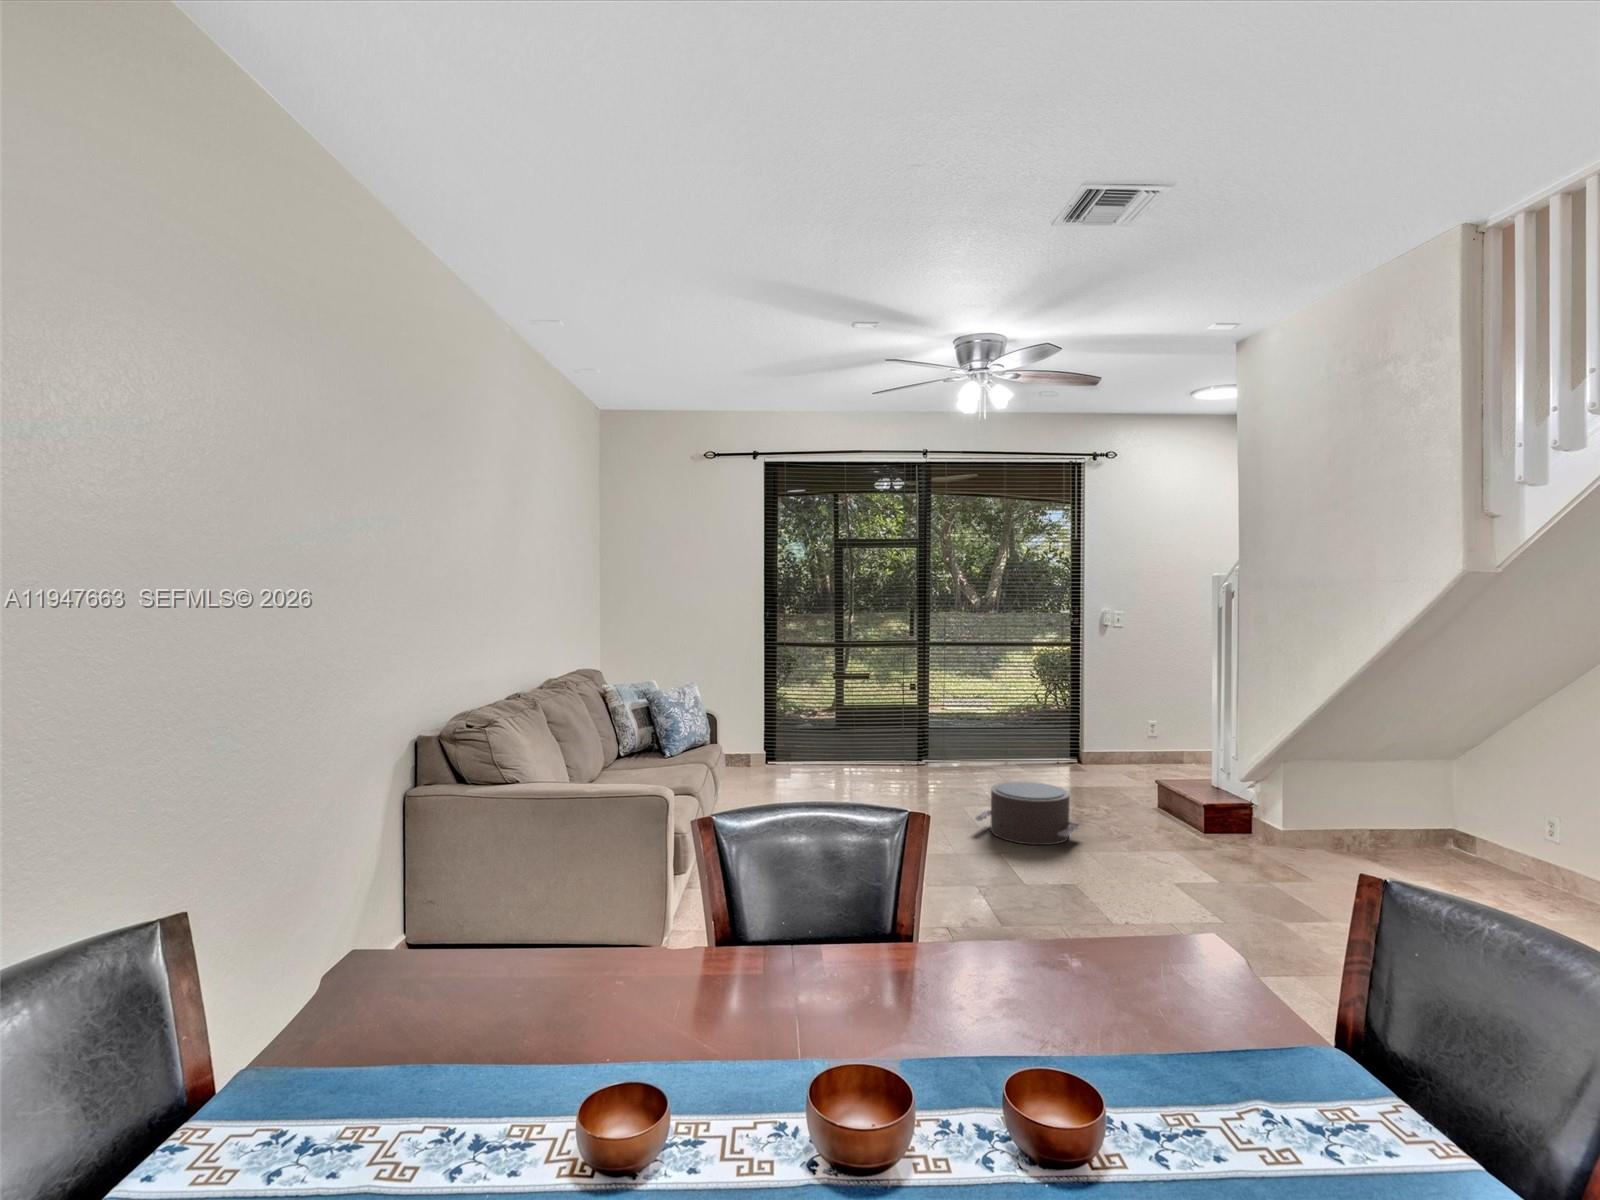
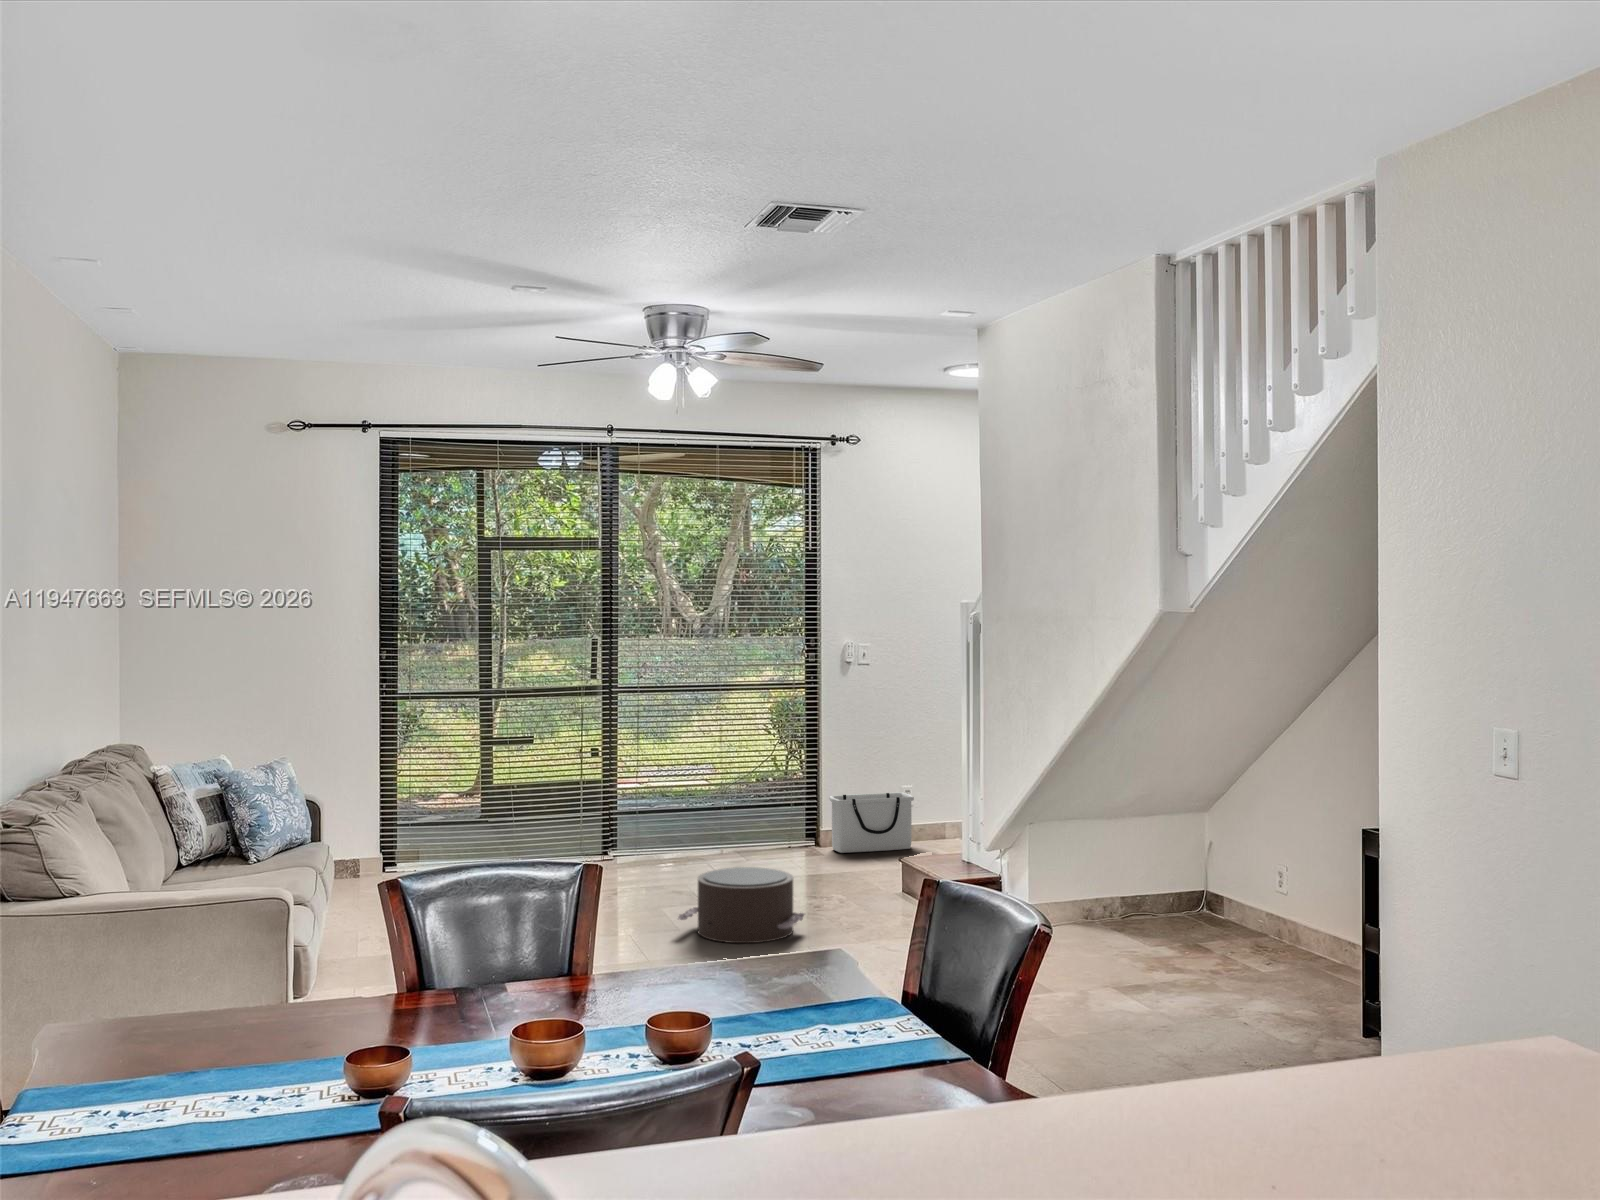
storage bin: none [1090,726,1160,771] -> present [829,793,914,853]

